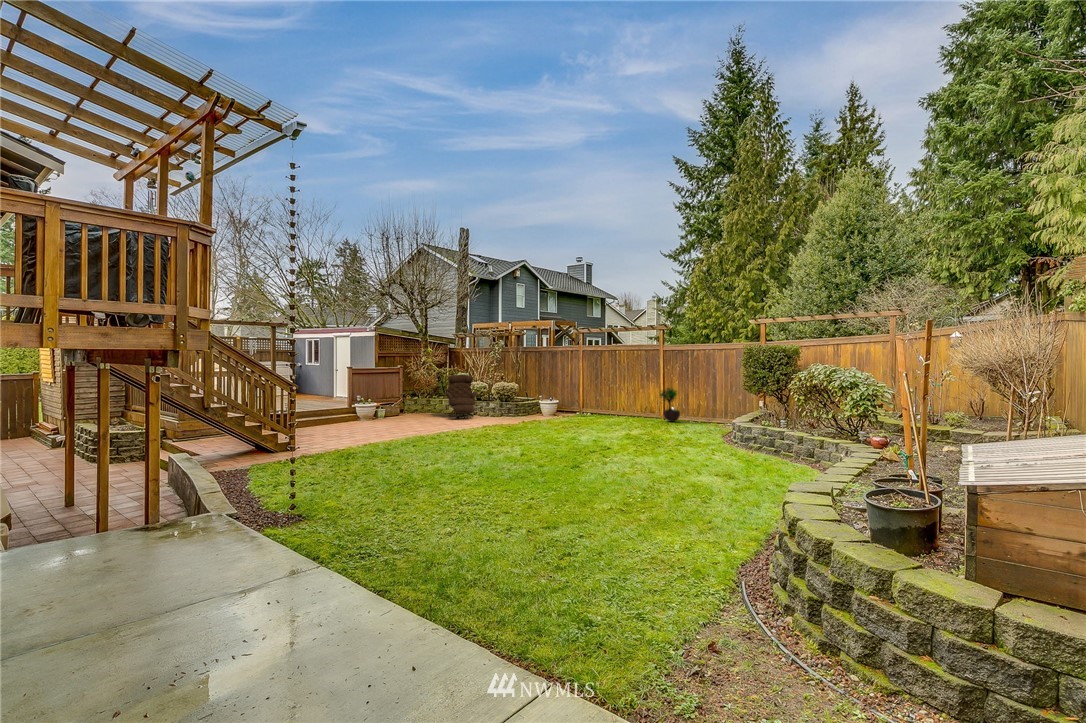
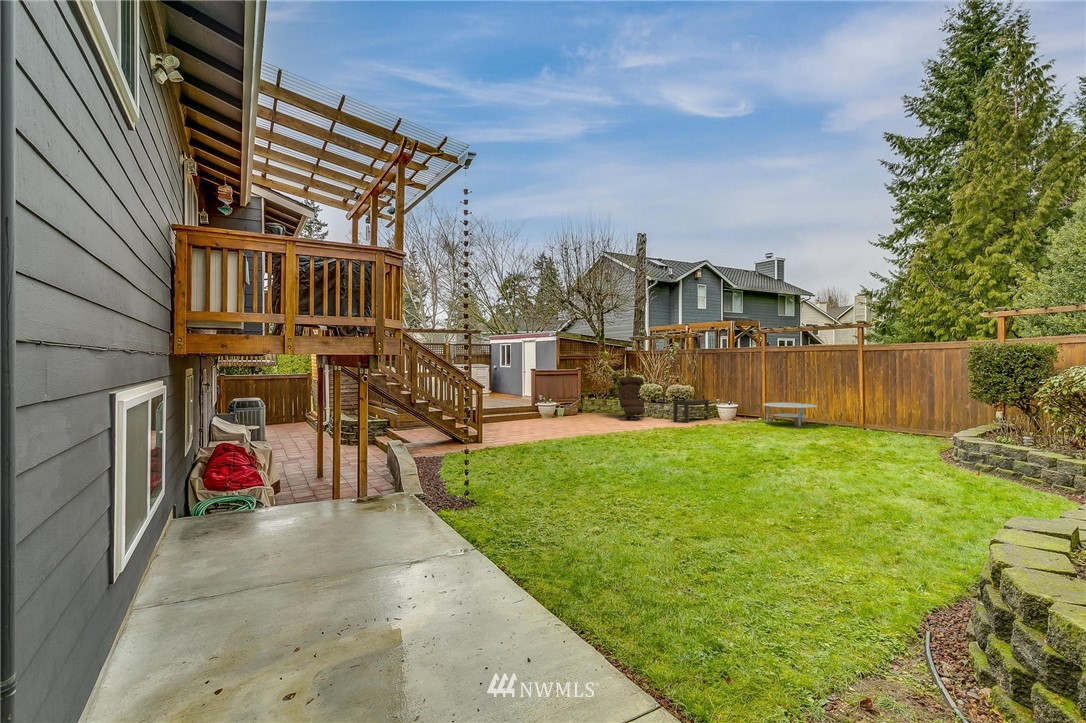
potted tree: present [660,388,680,422] -> none [854,387,884,431]
bench: none [503,396,537,420] -> present [673,399,709,423]
round table: none [584,399,629,421] -> present [763,403,817,428]

